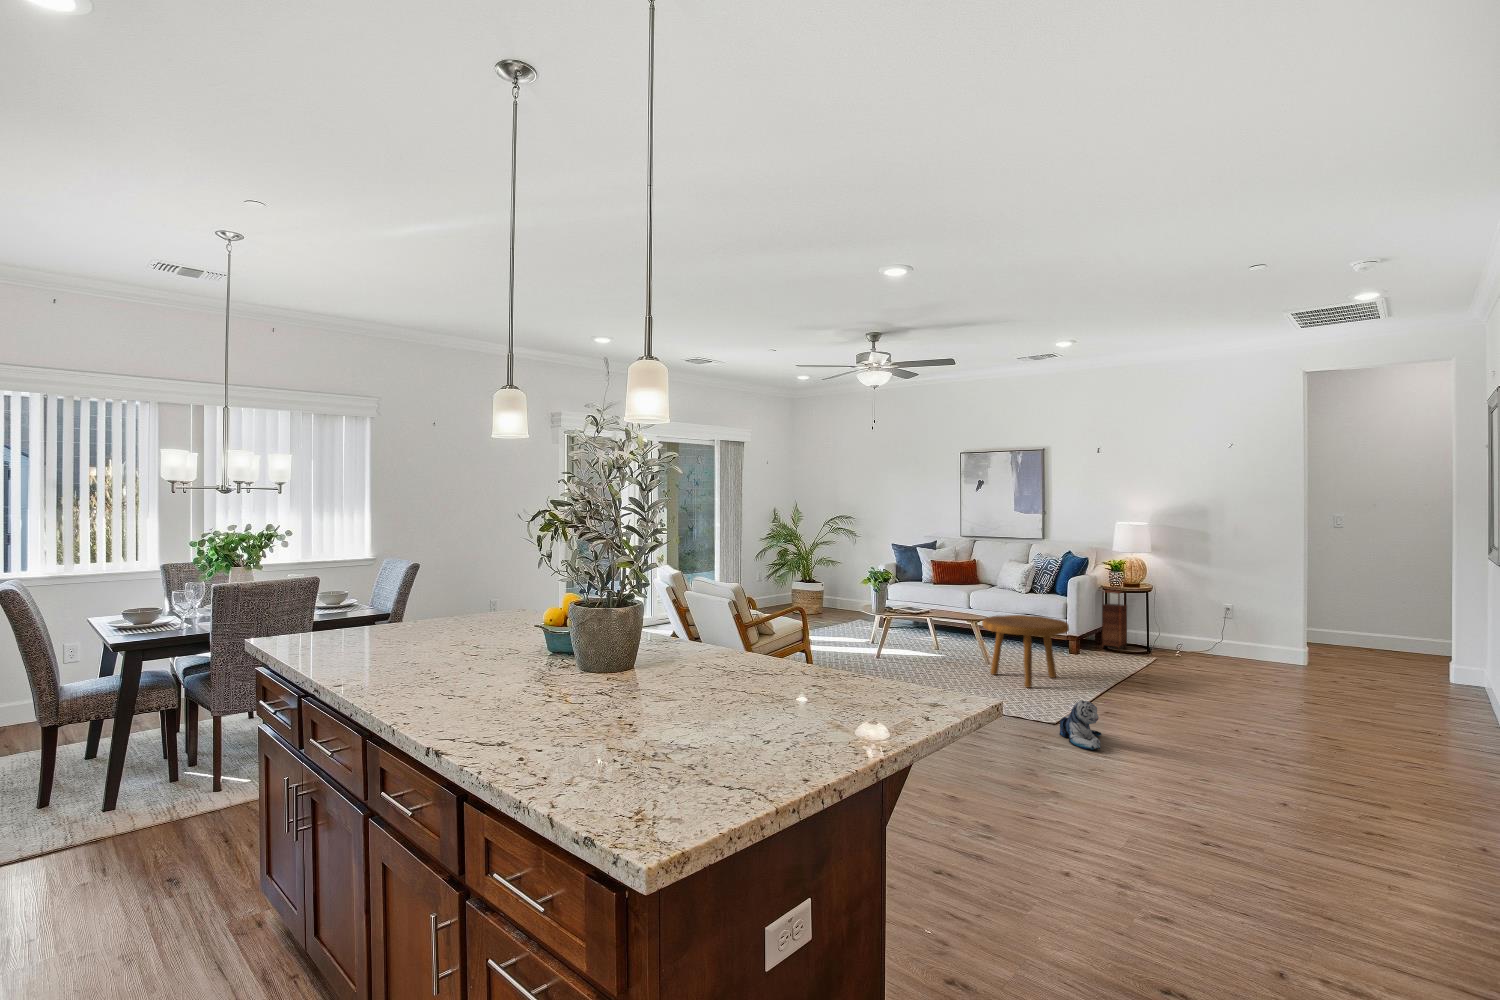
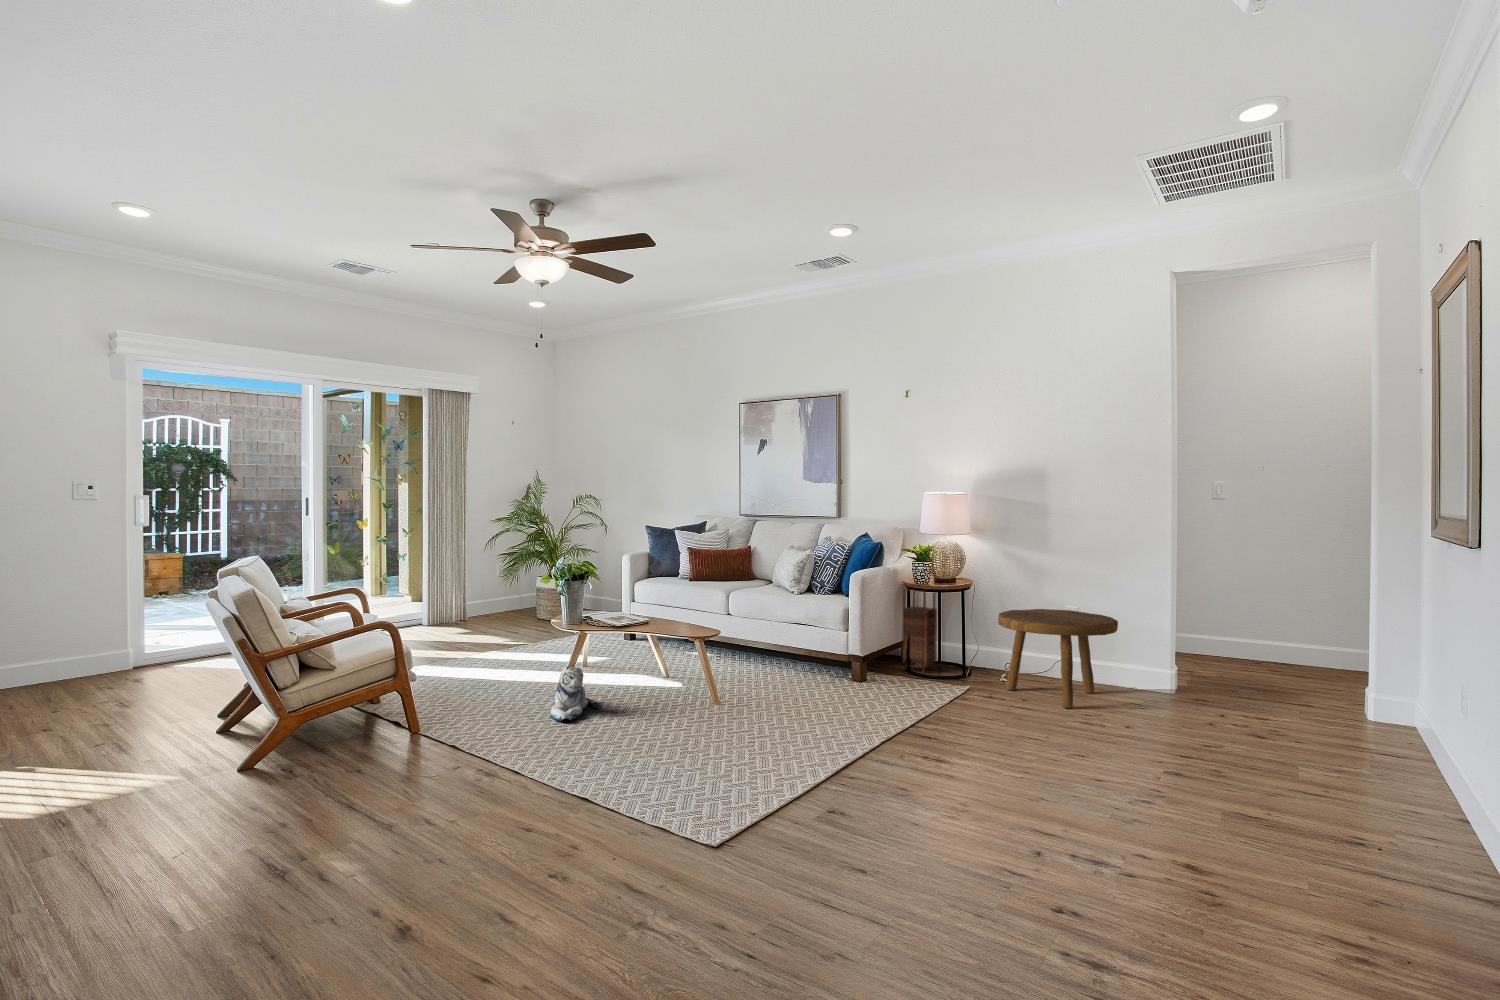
footstool: present [982,615,1069,688] -> present [998,609,1118,708]
plush toy: present [1060,701,1101,750] -> present [550,667,598,721]

